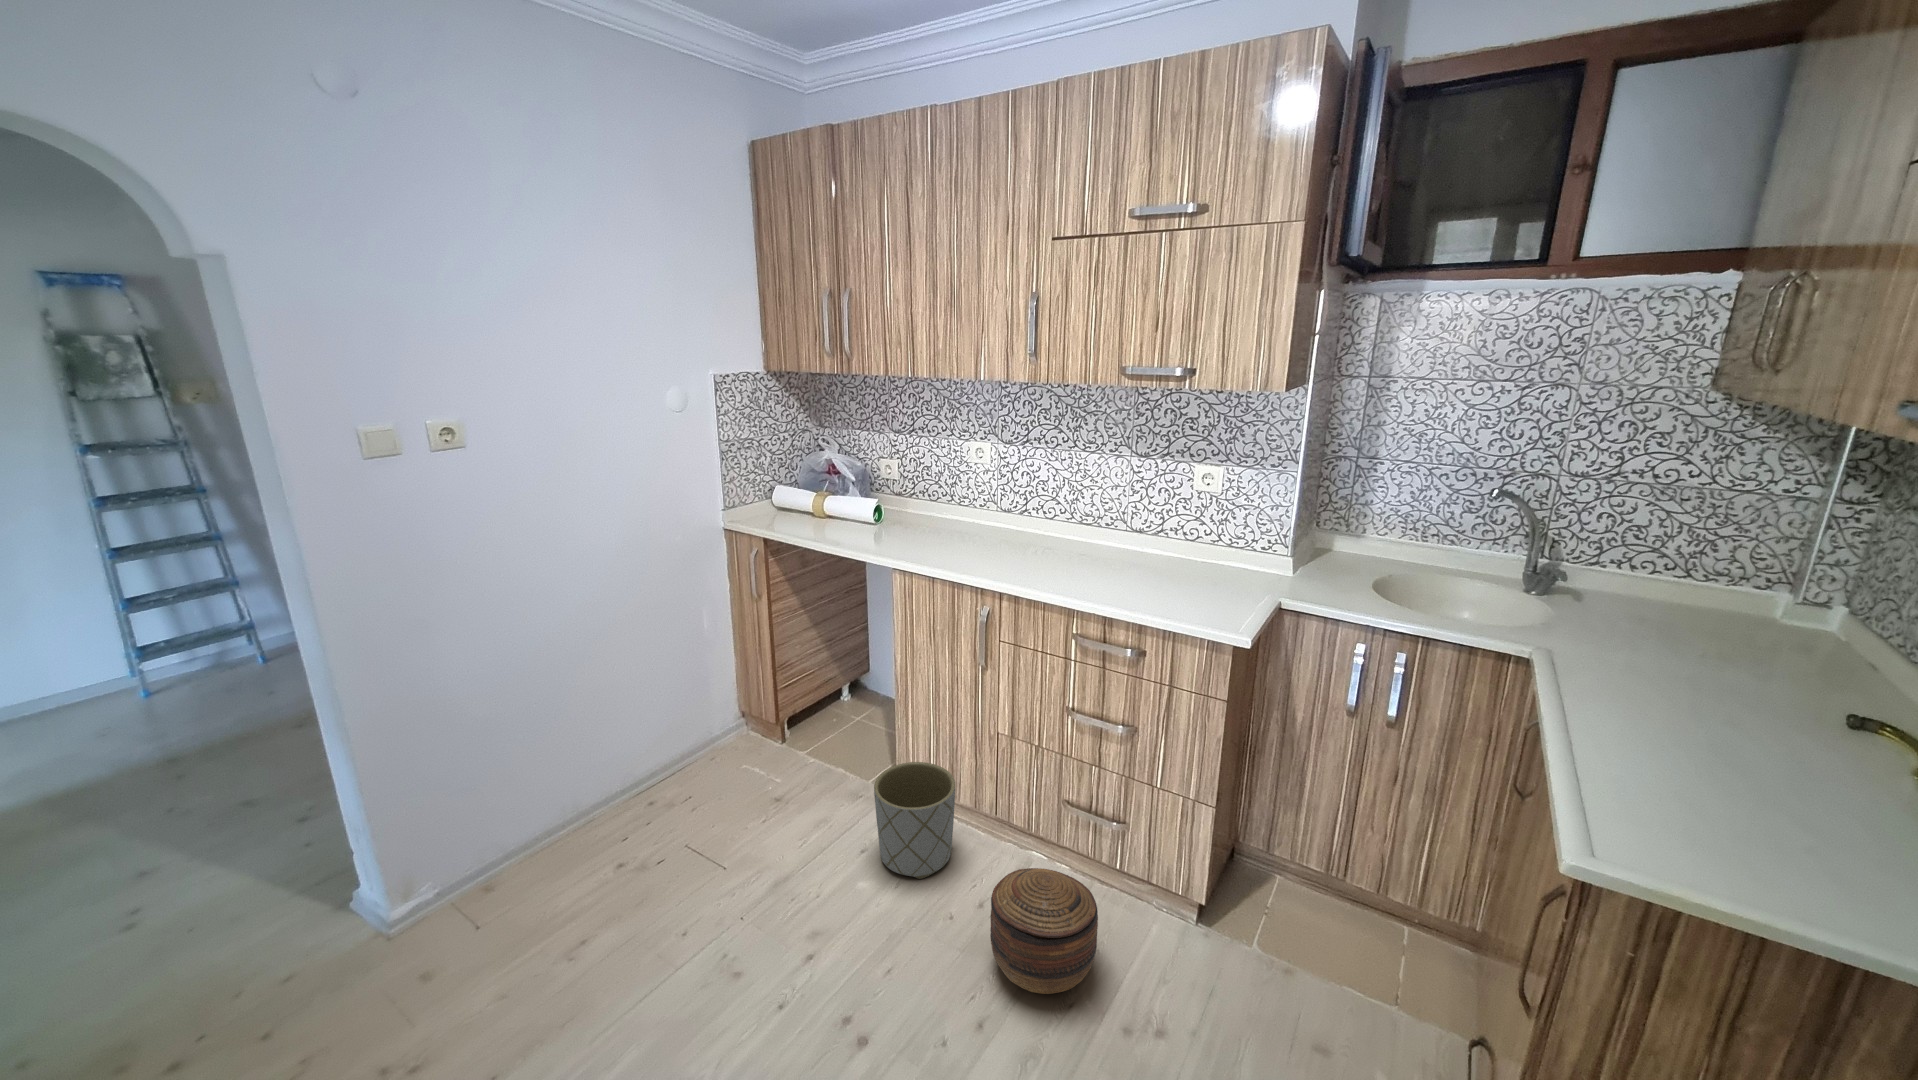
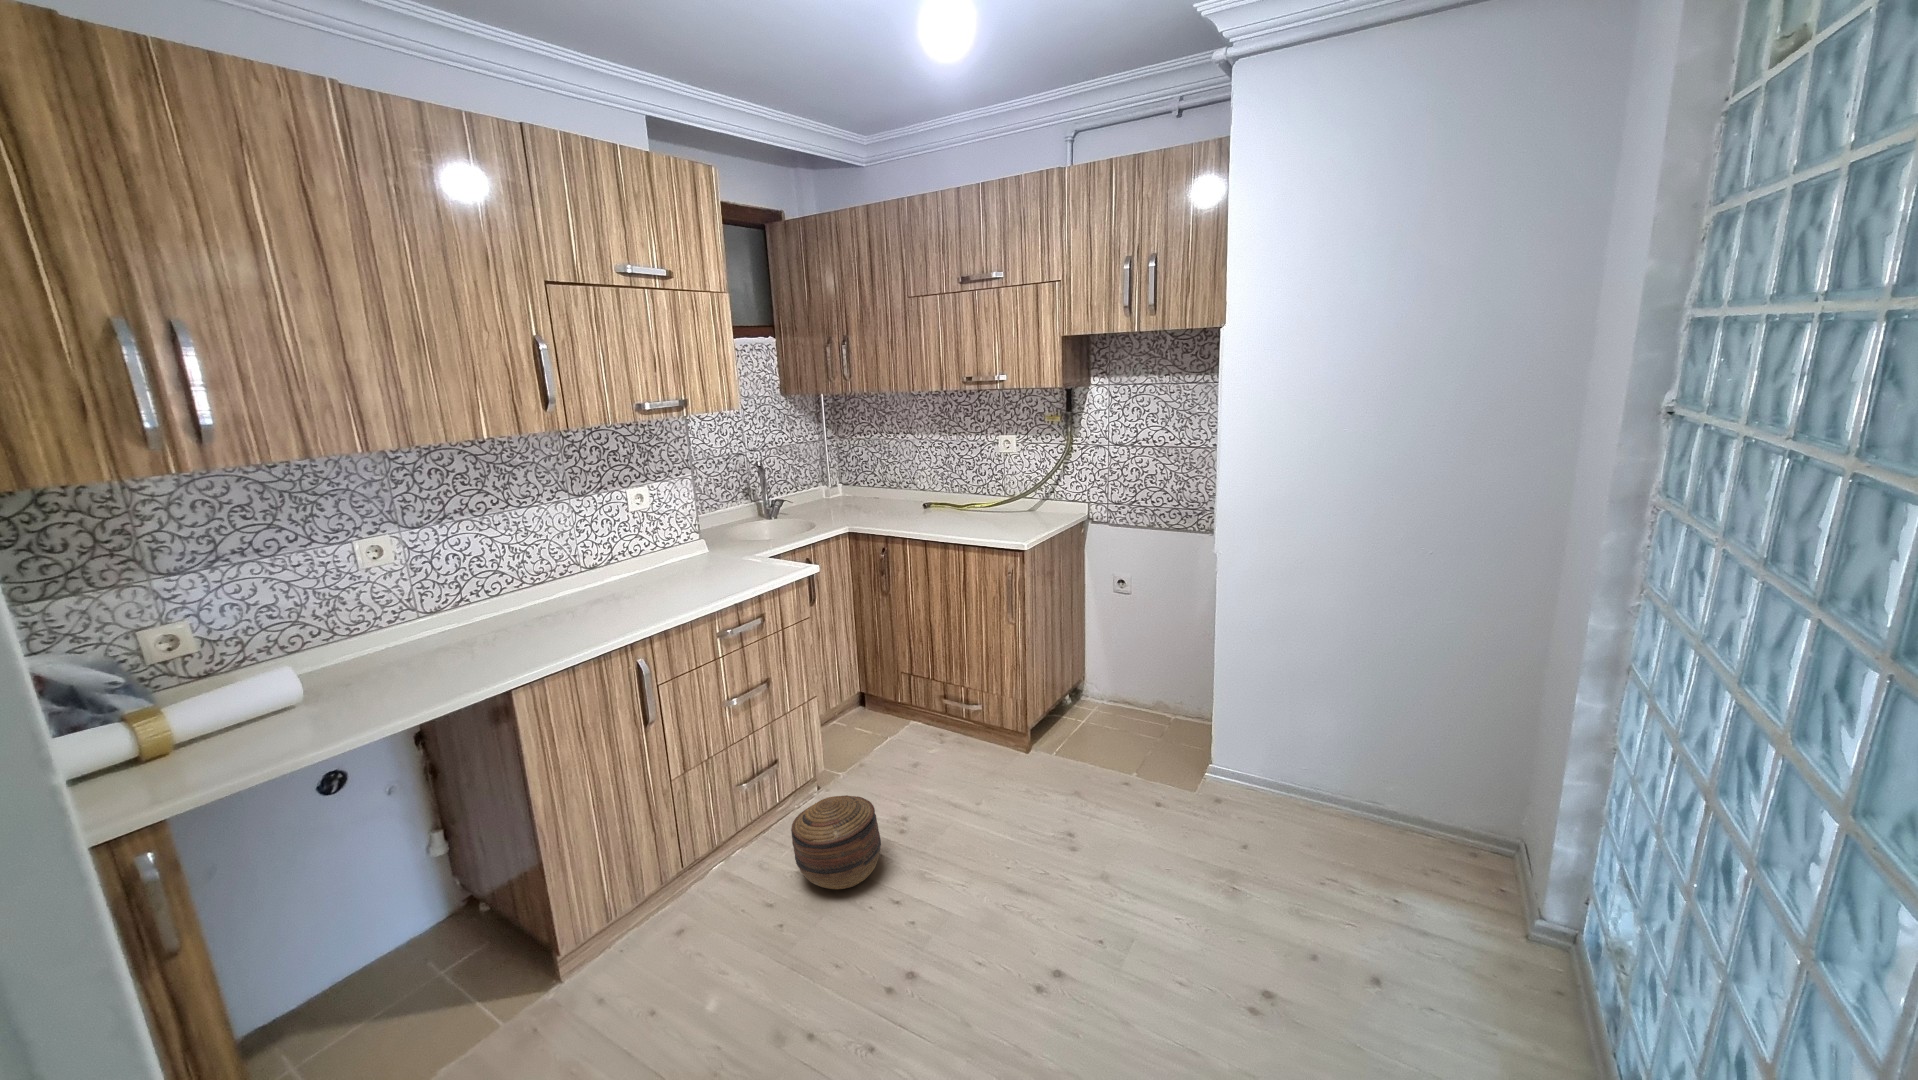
planter: present [874,762,955,879] -> none [607,854,710,992]

